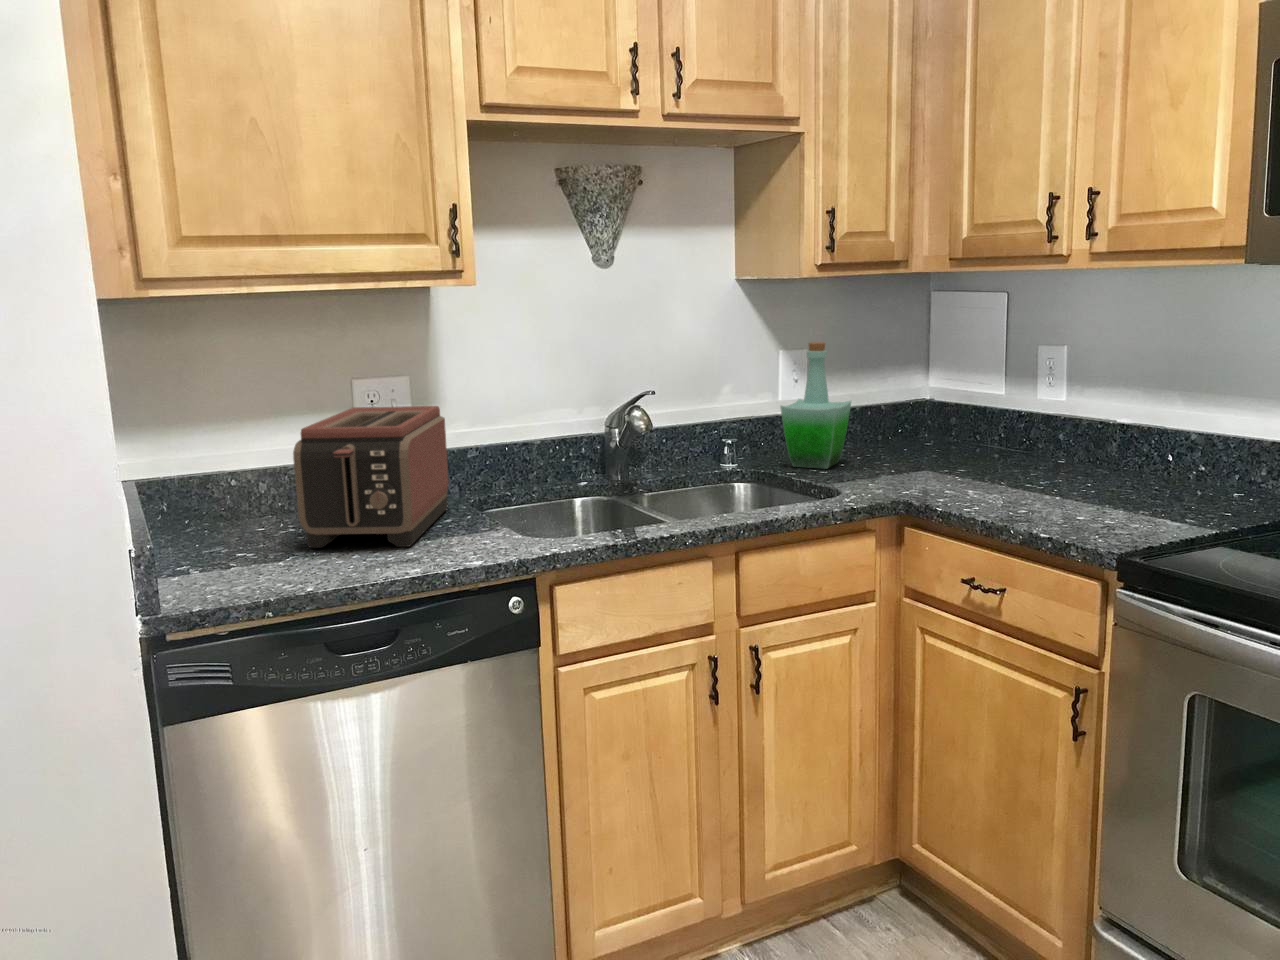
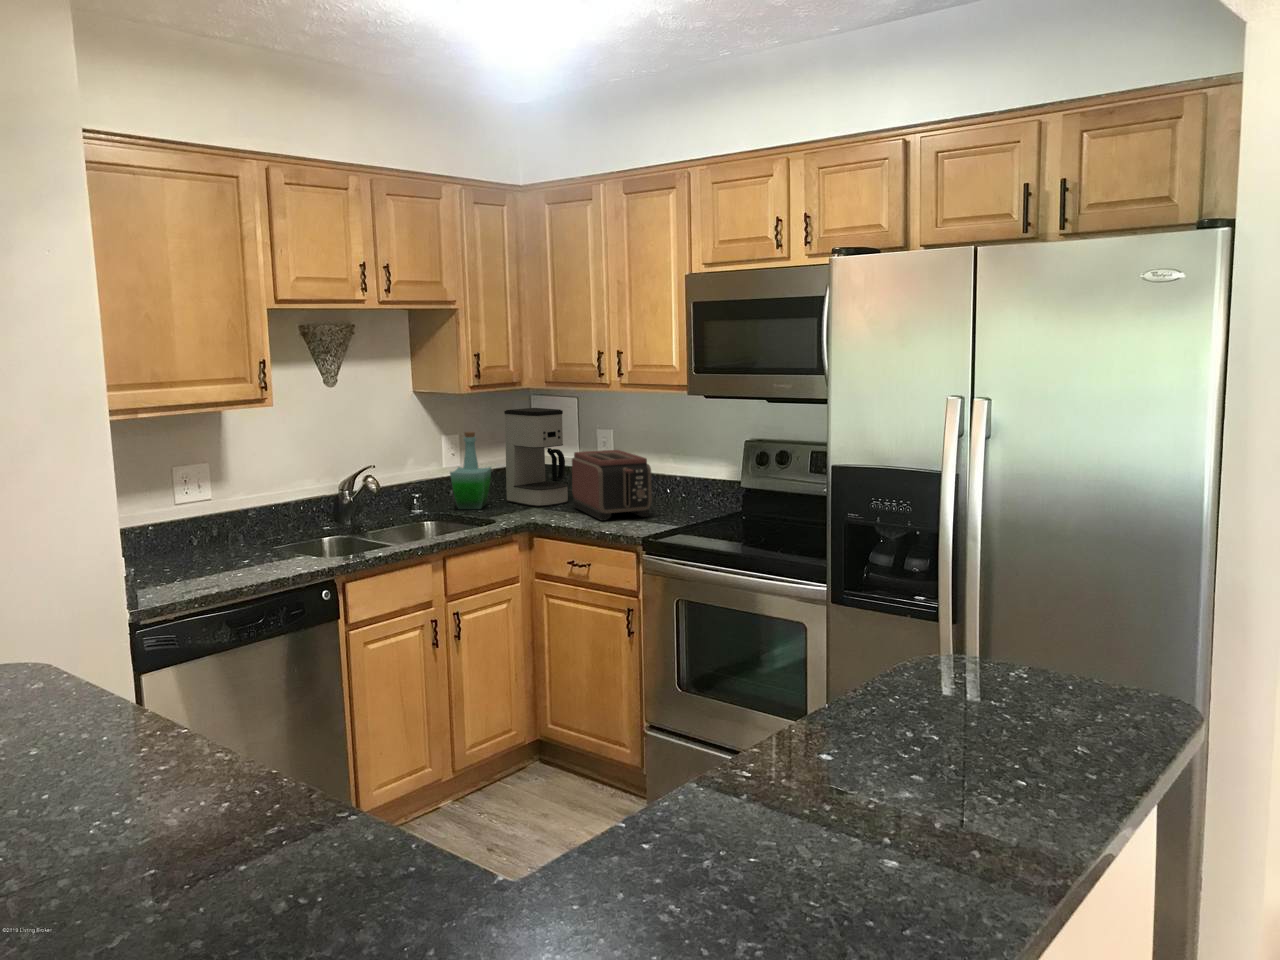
coffee maker: none [875,306,980,471] -> present [504,408,568,507]
toaster: present [293,406,448,548] -> present [572,450,652,521]

